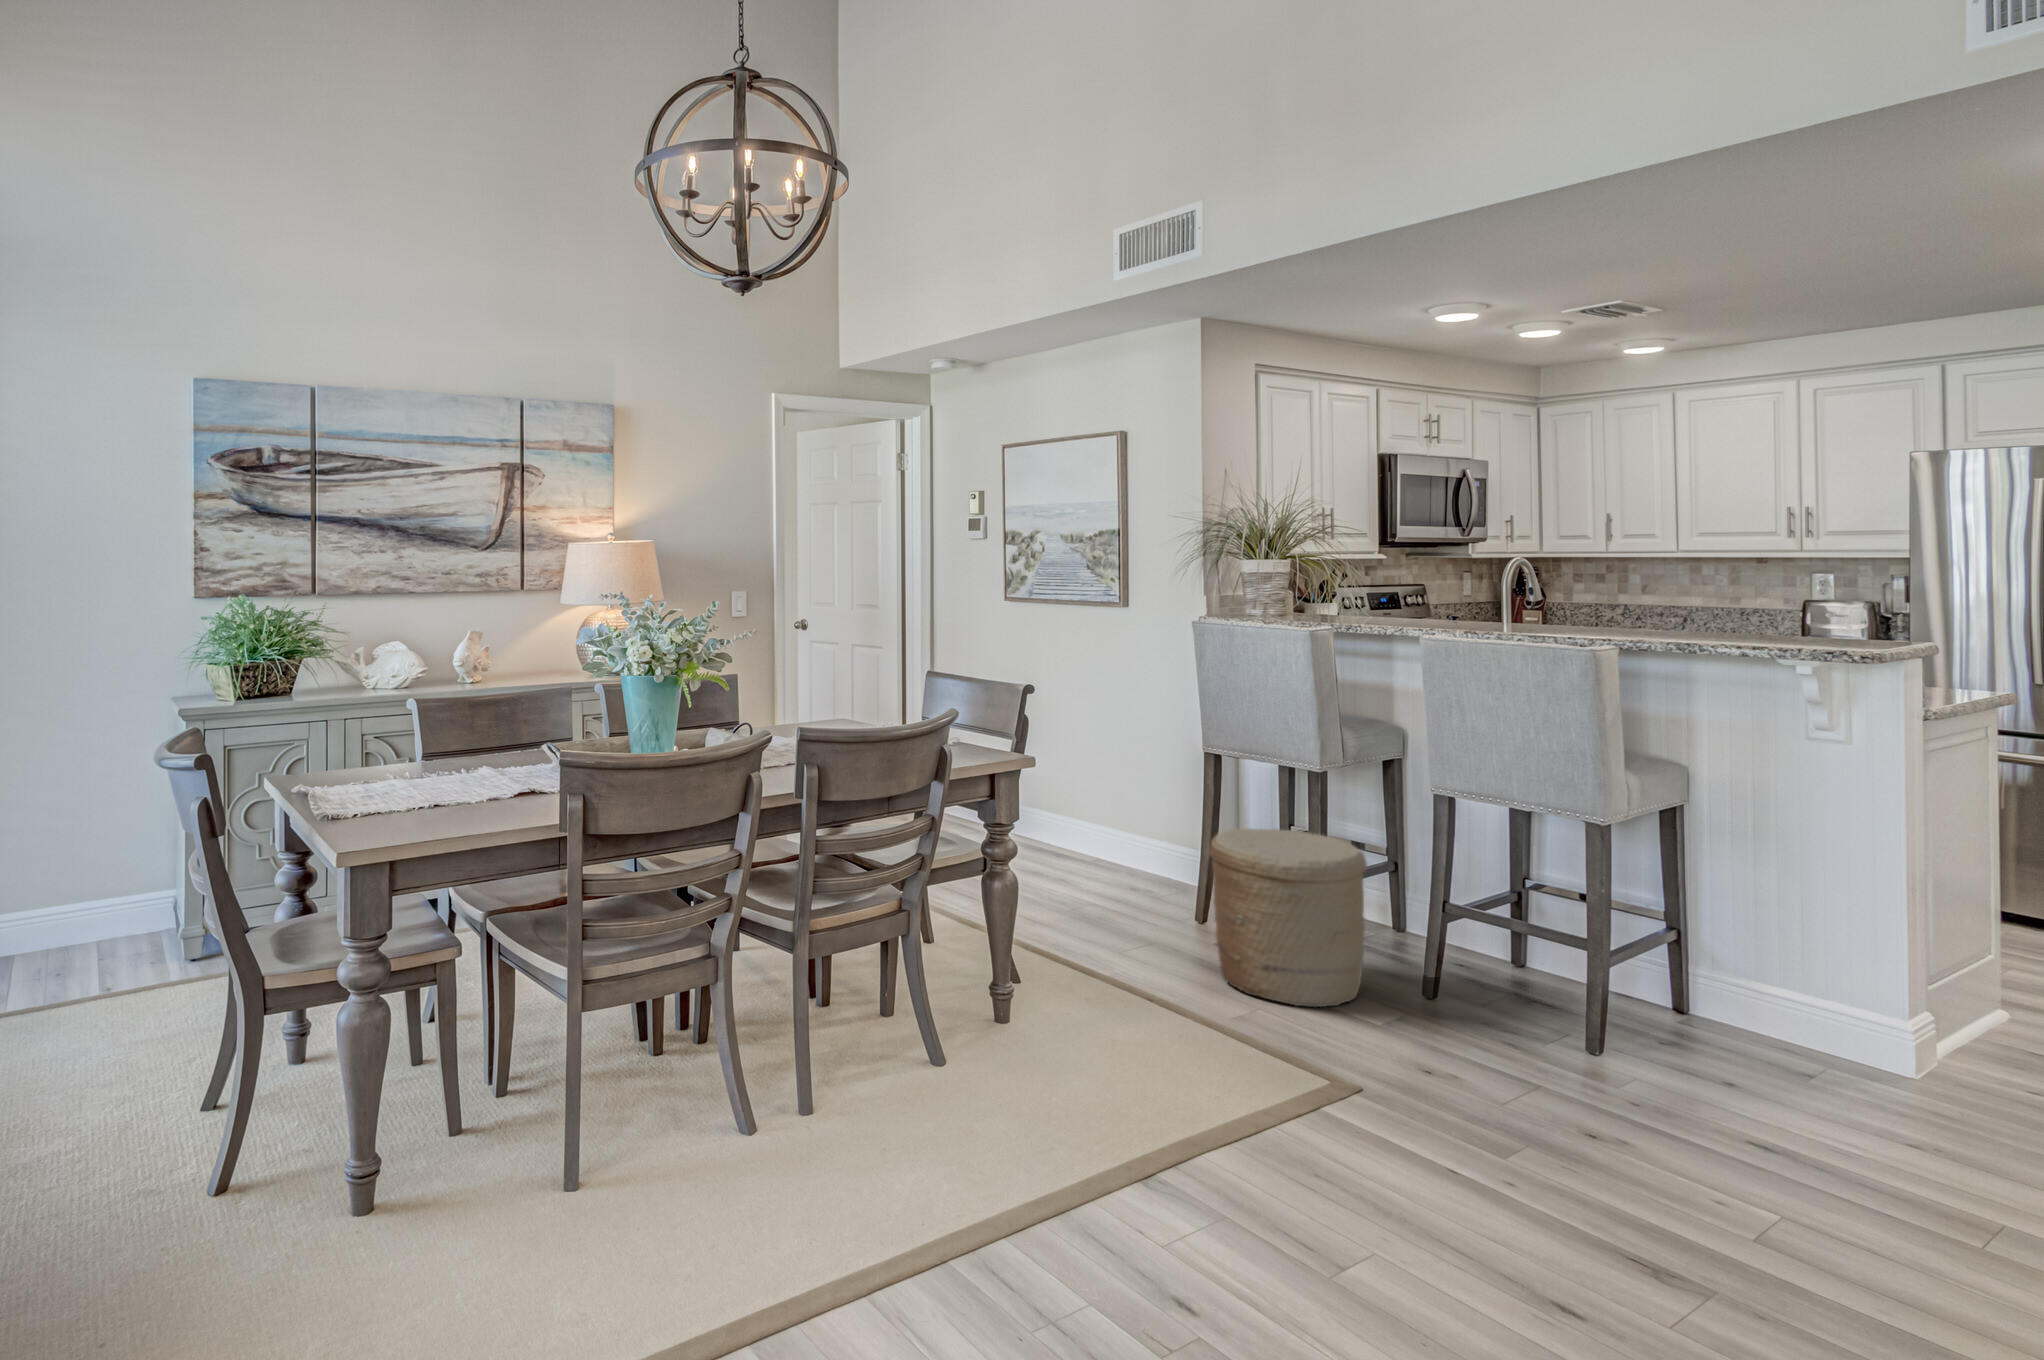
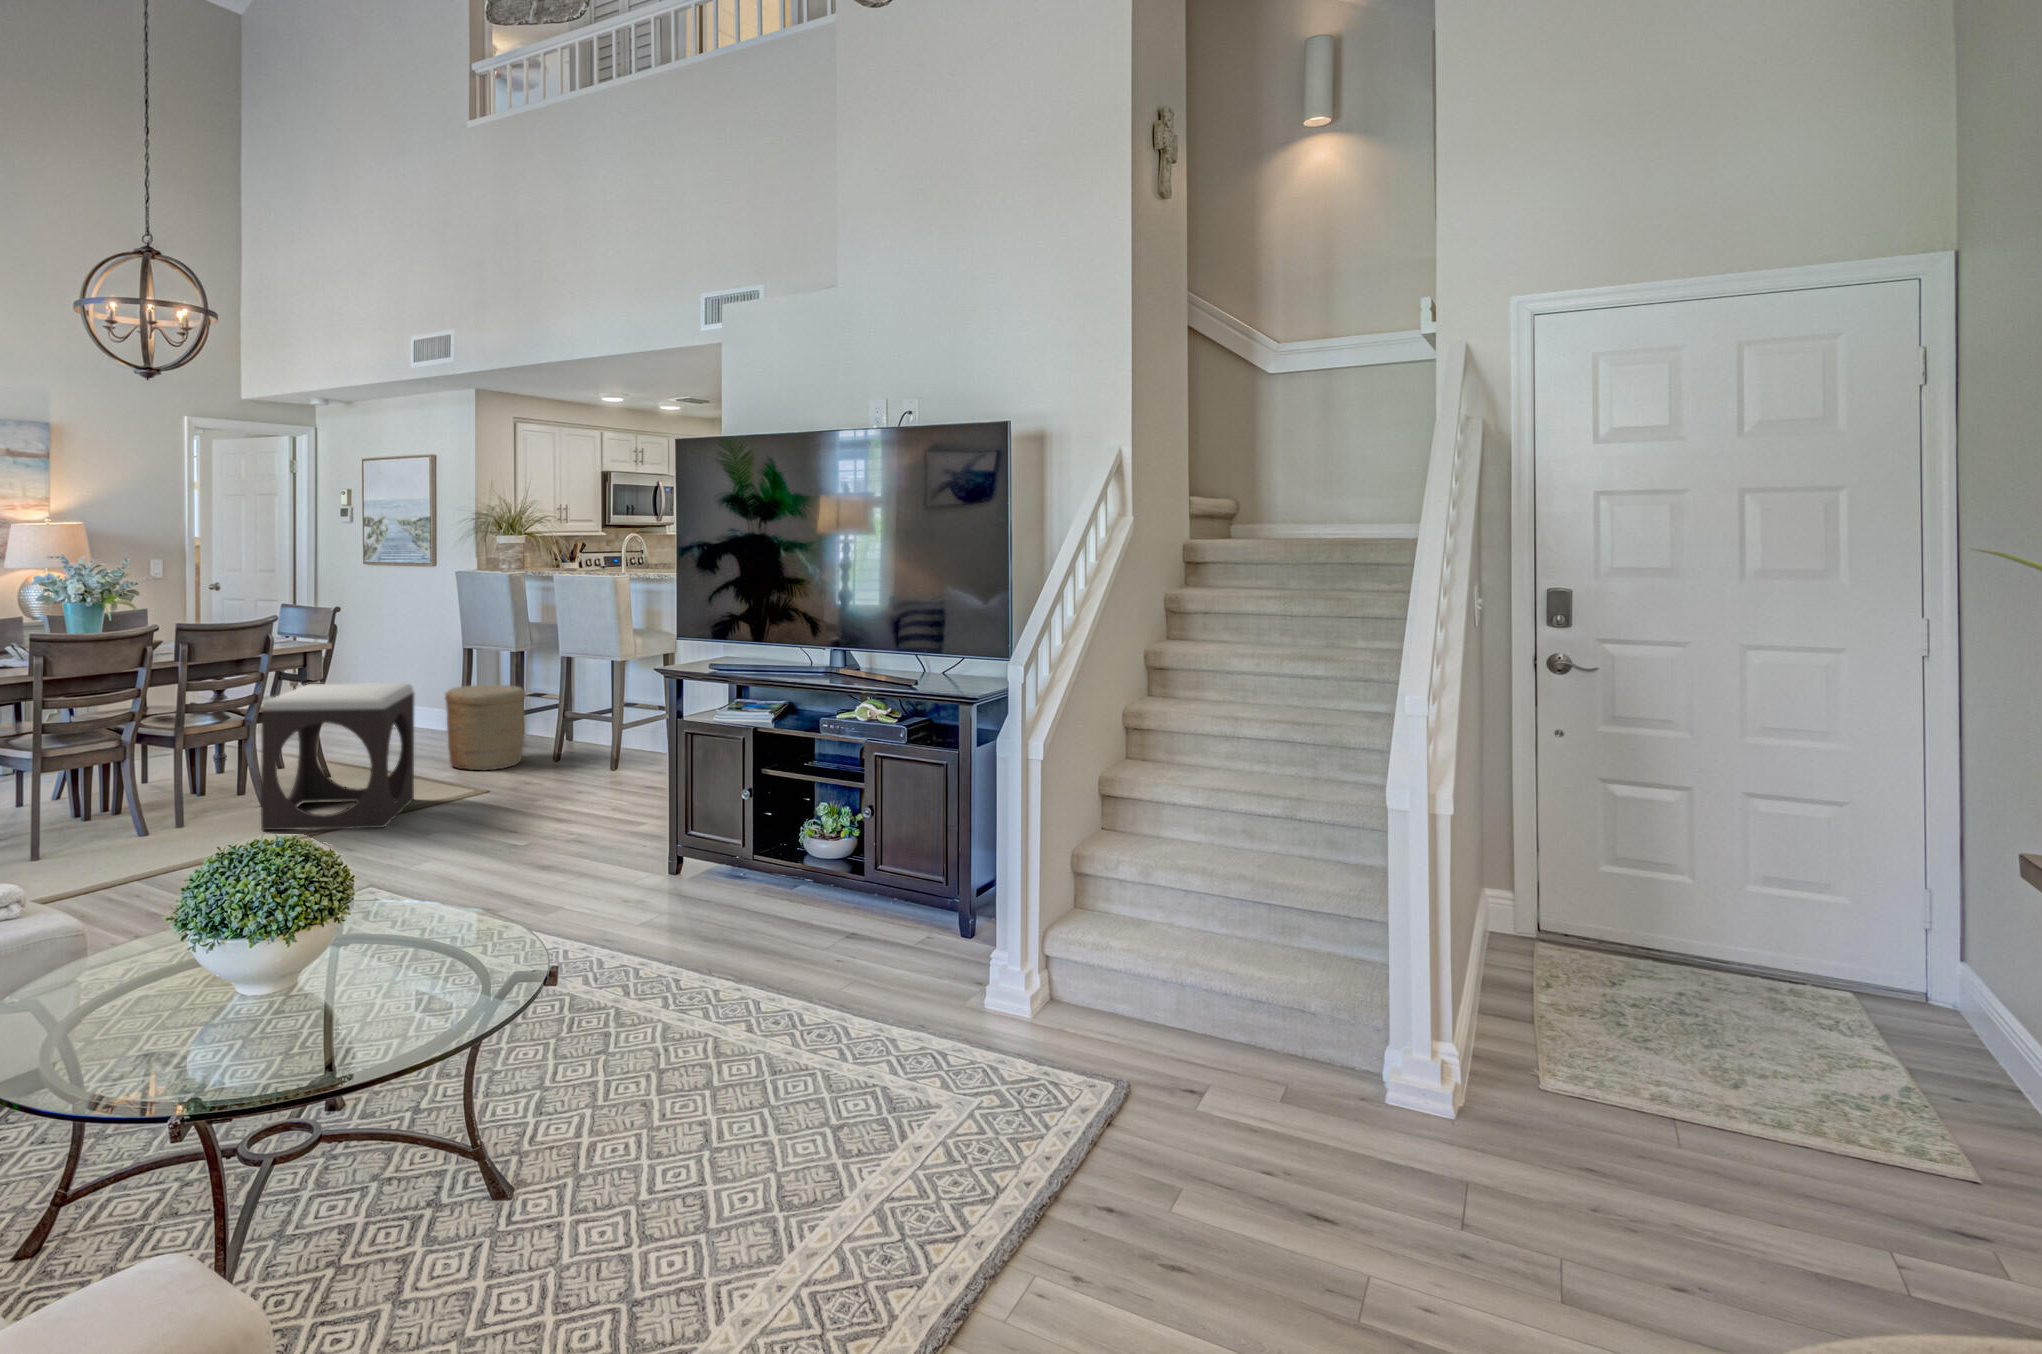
footstool: none [959,840,1220,1207] -> present [261,683,414,830]

